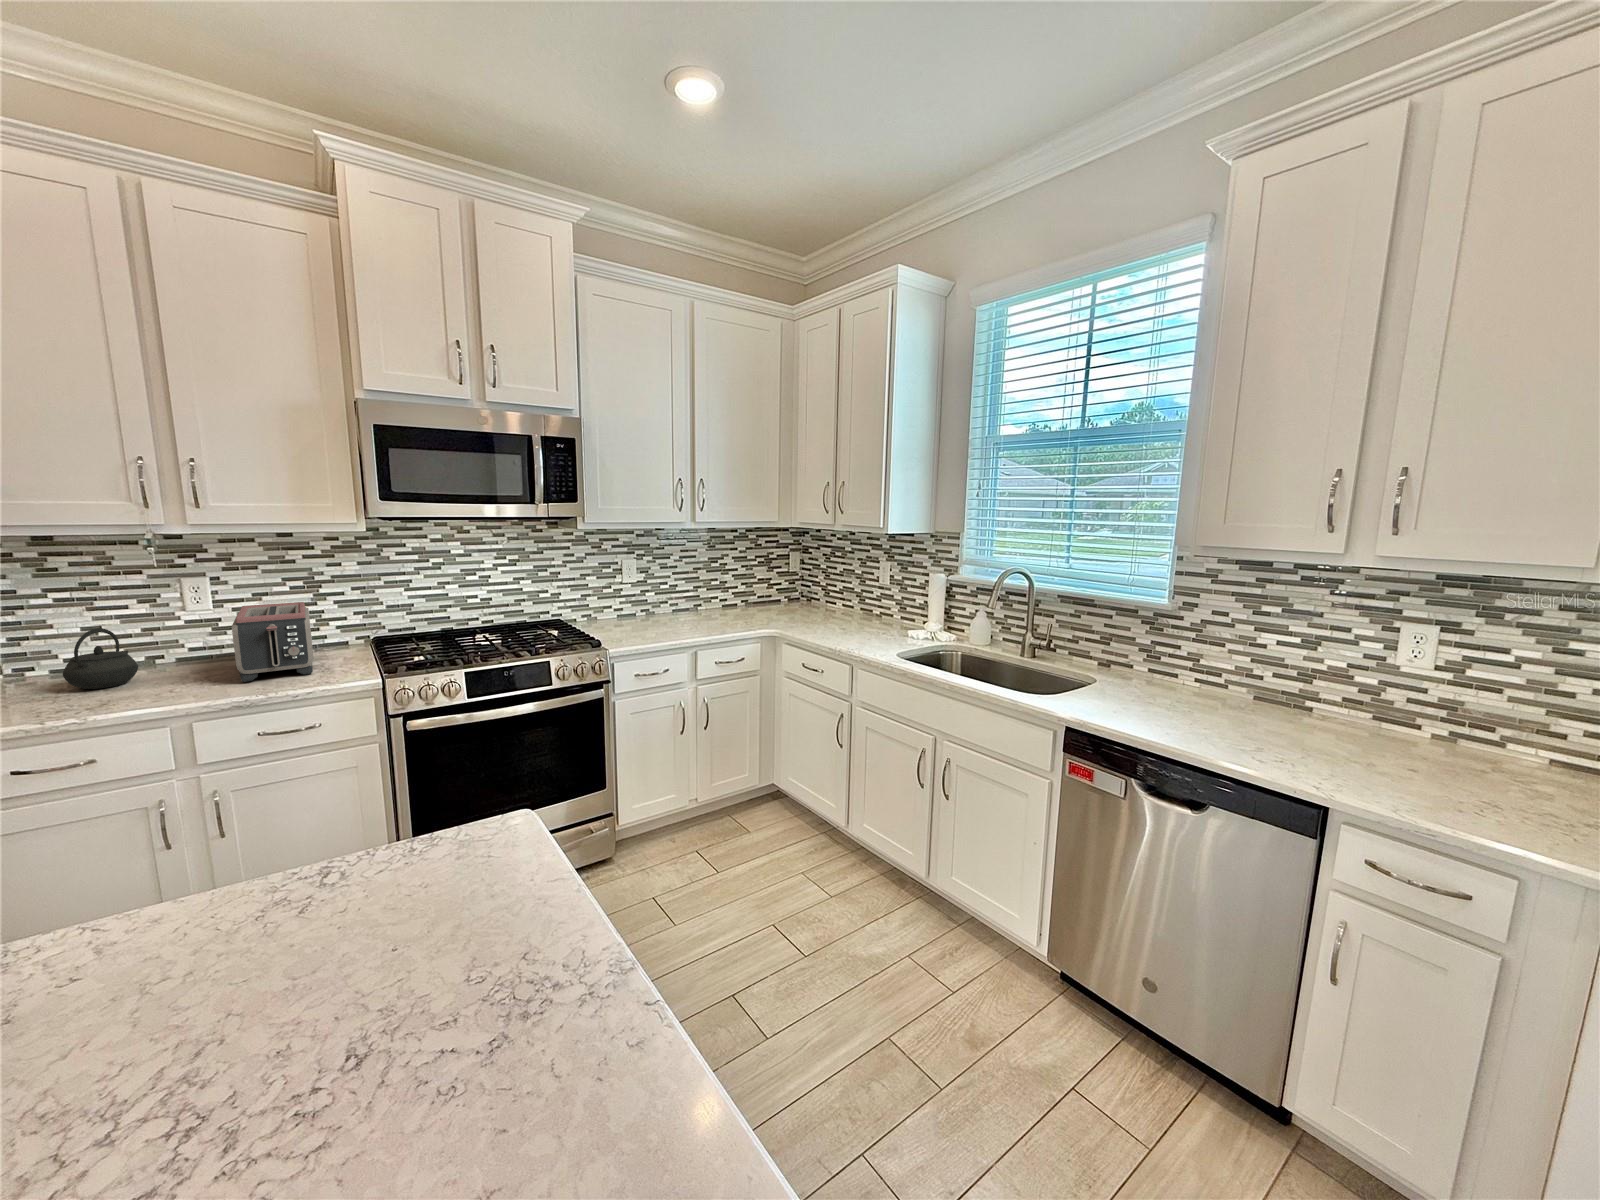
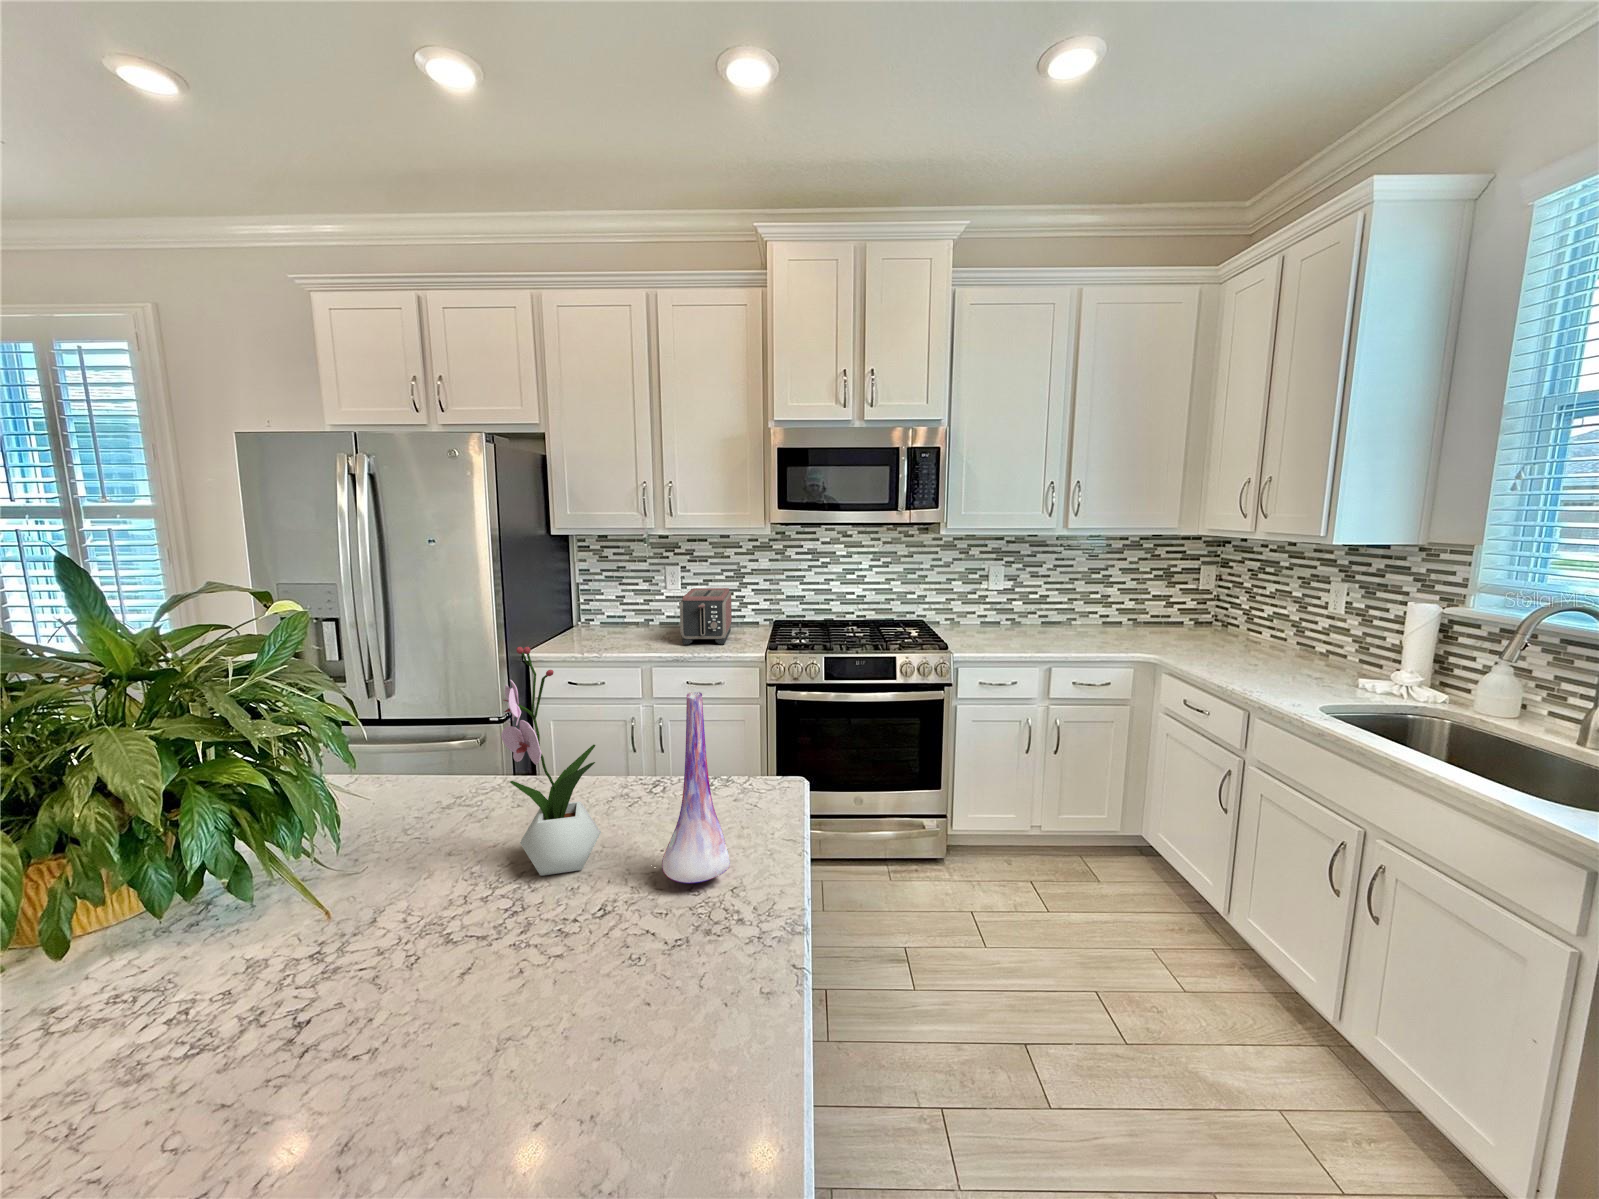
kettle: present [63,628,138,689] -> none [598,597,634,638]
flower arrangement: none [83,714,296,1059] -> present [501,647,601,876]
vase: none [407,729,514,977] -> present [662,693,730,883]

